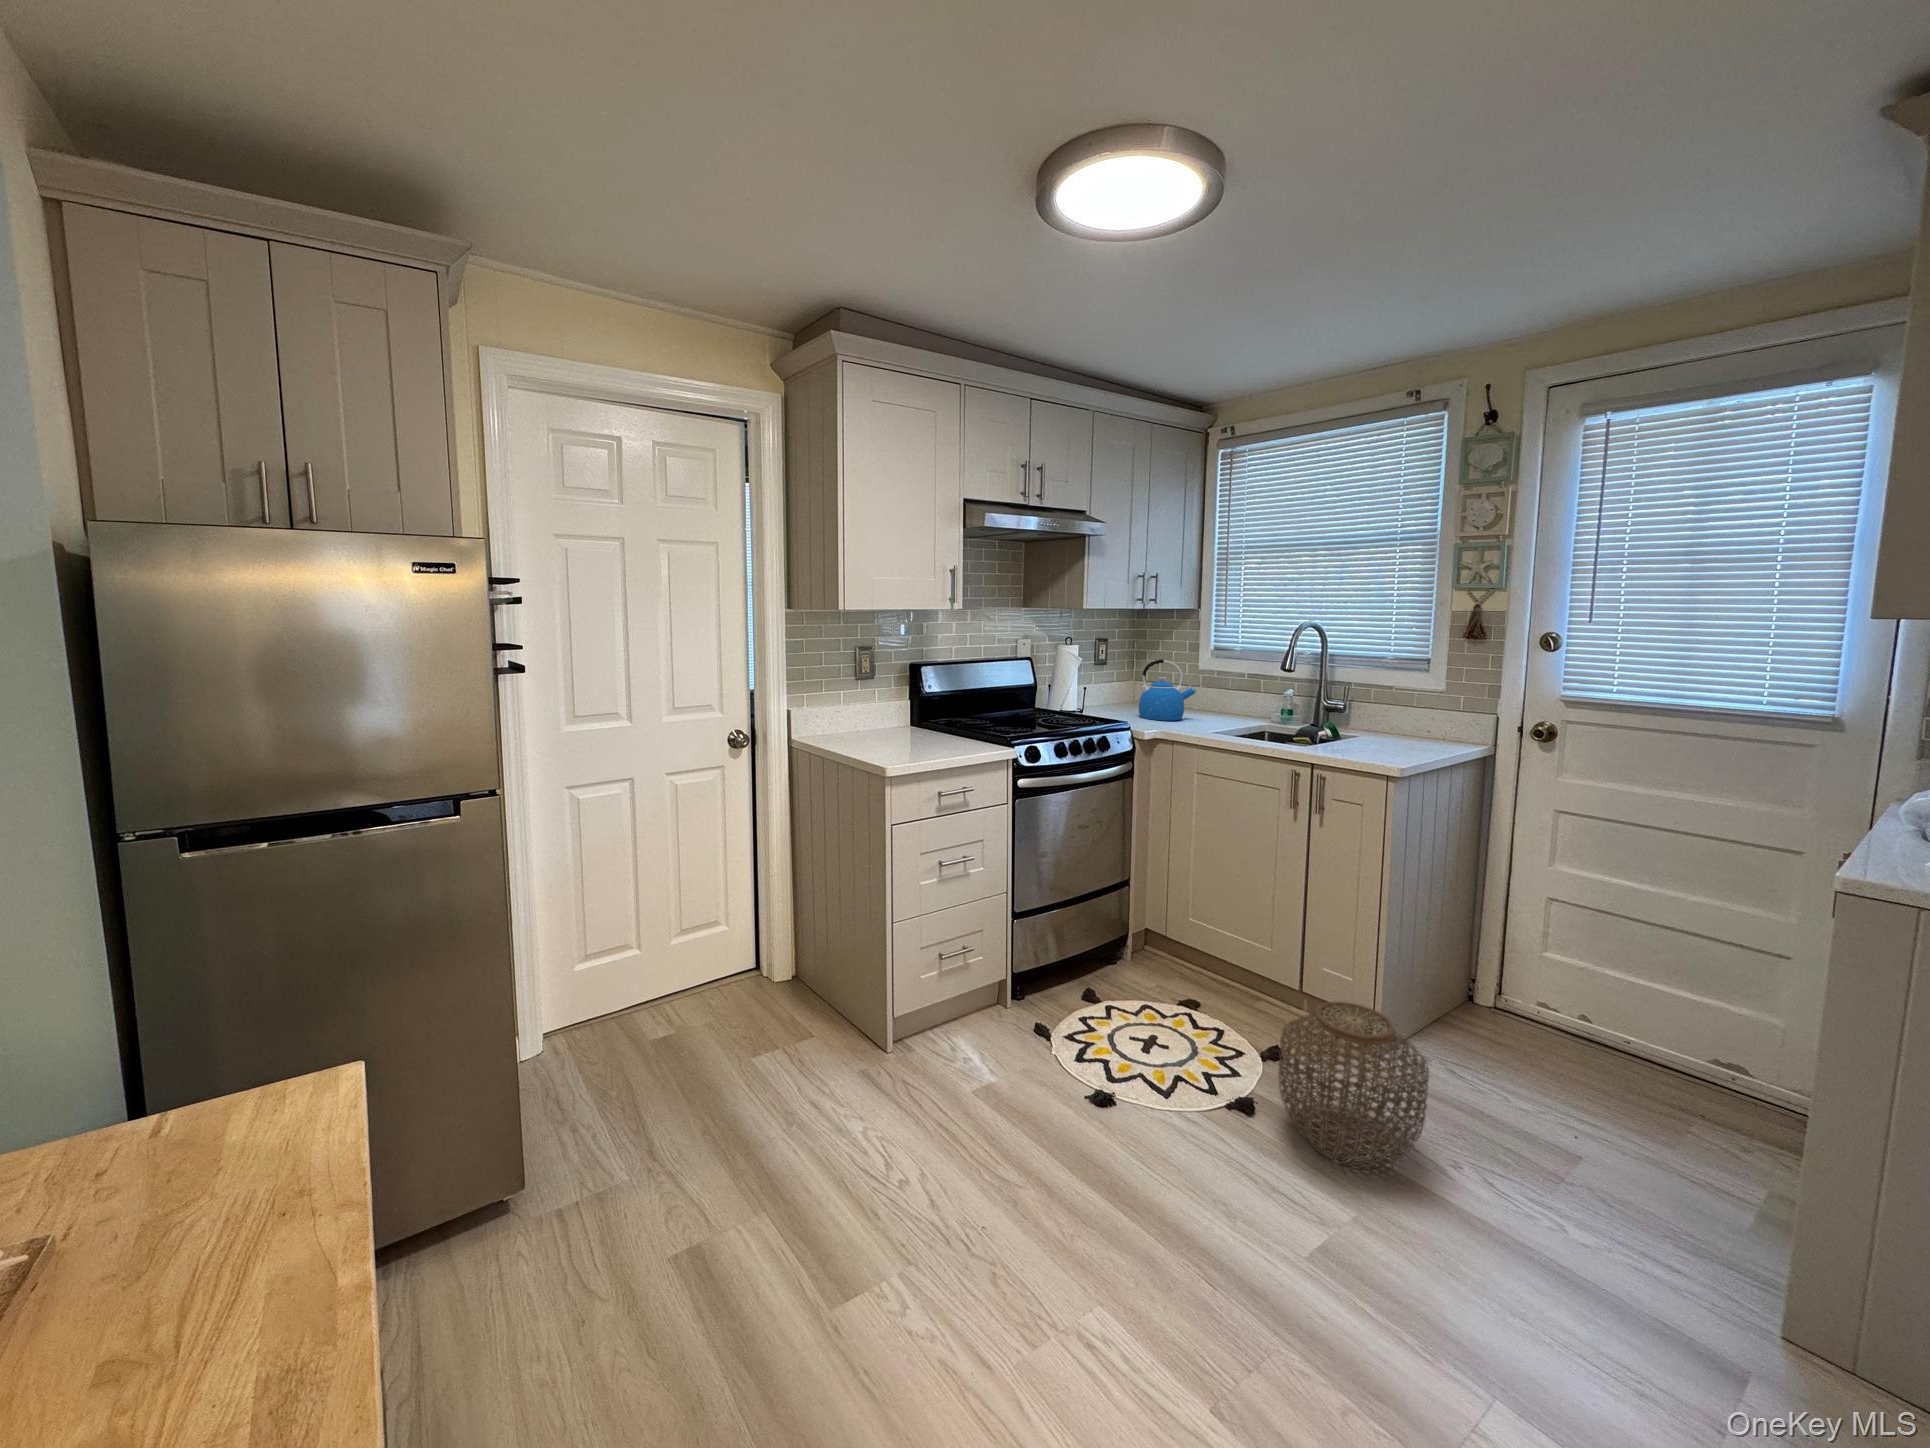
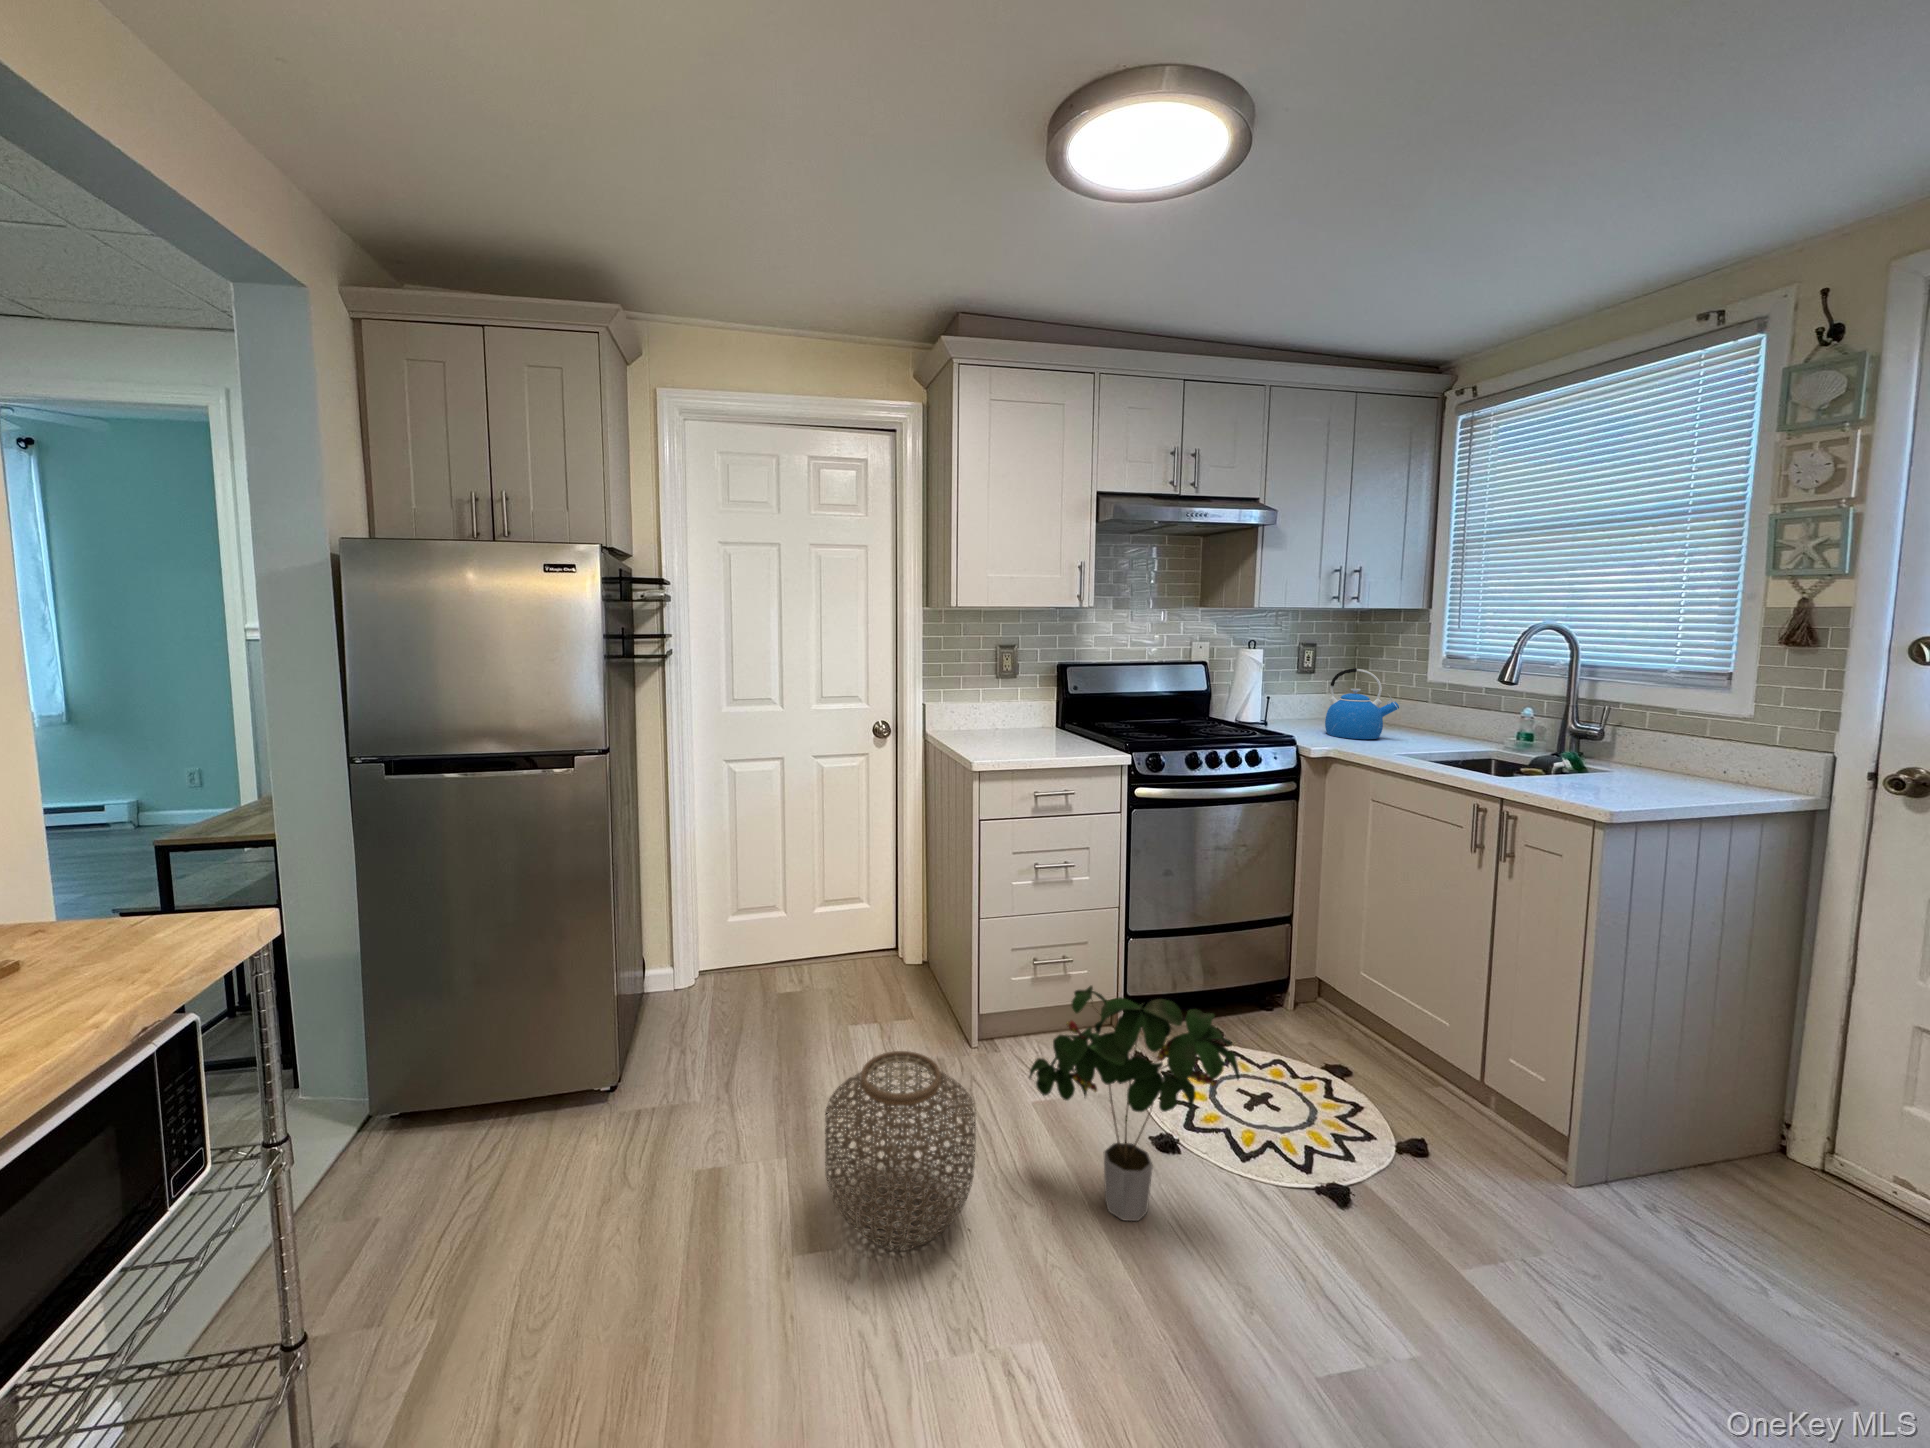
potted plant: none [1003,969,1196,1178] -> present [1029,986,1240,1221]
woven basket: present [1279,1001,1429,1168] -> present [825,1051,976,1250]

